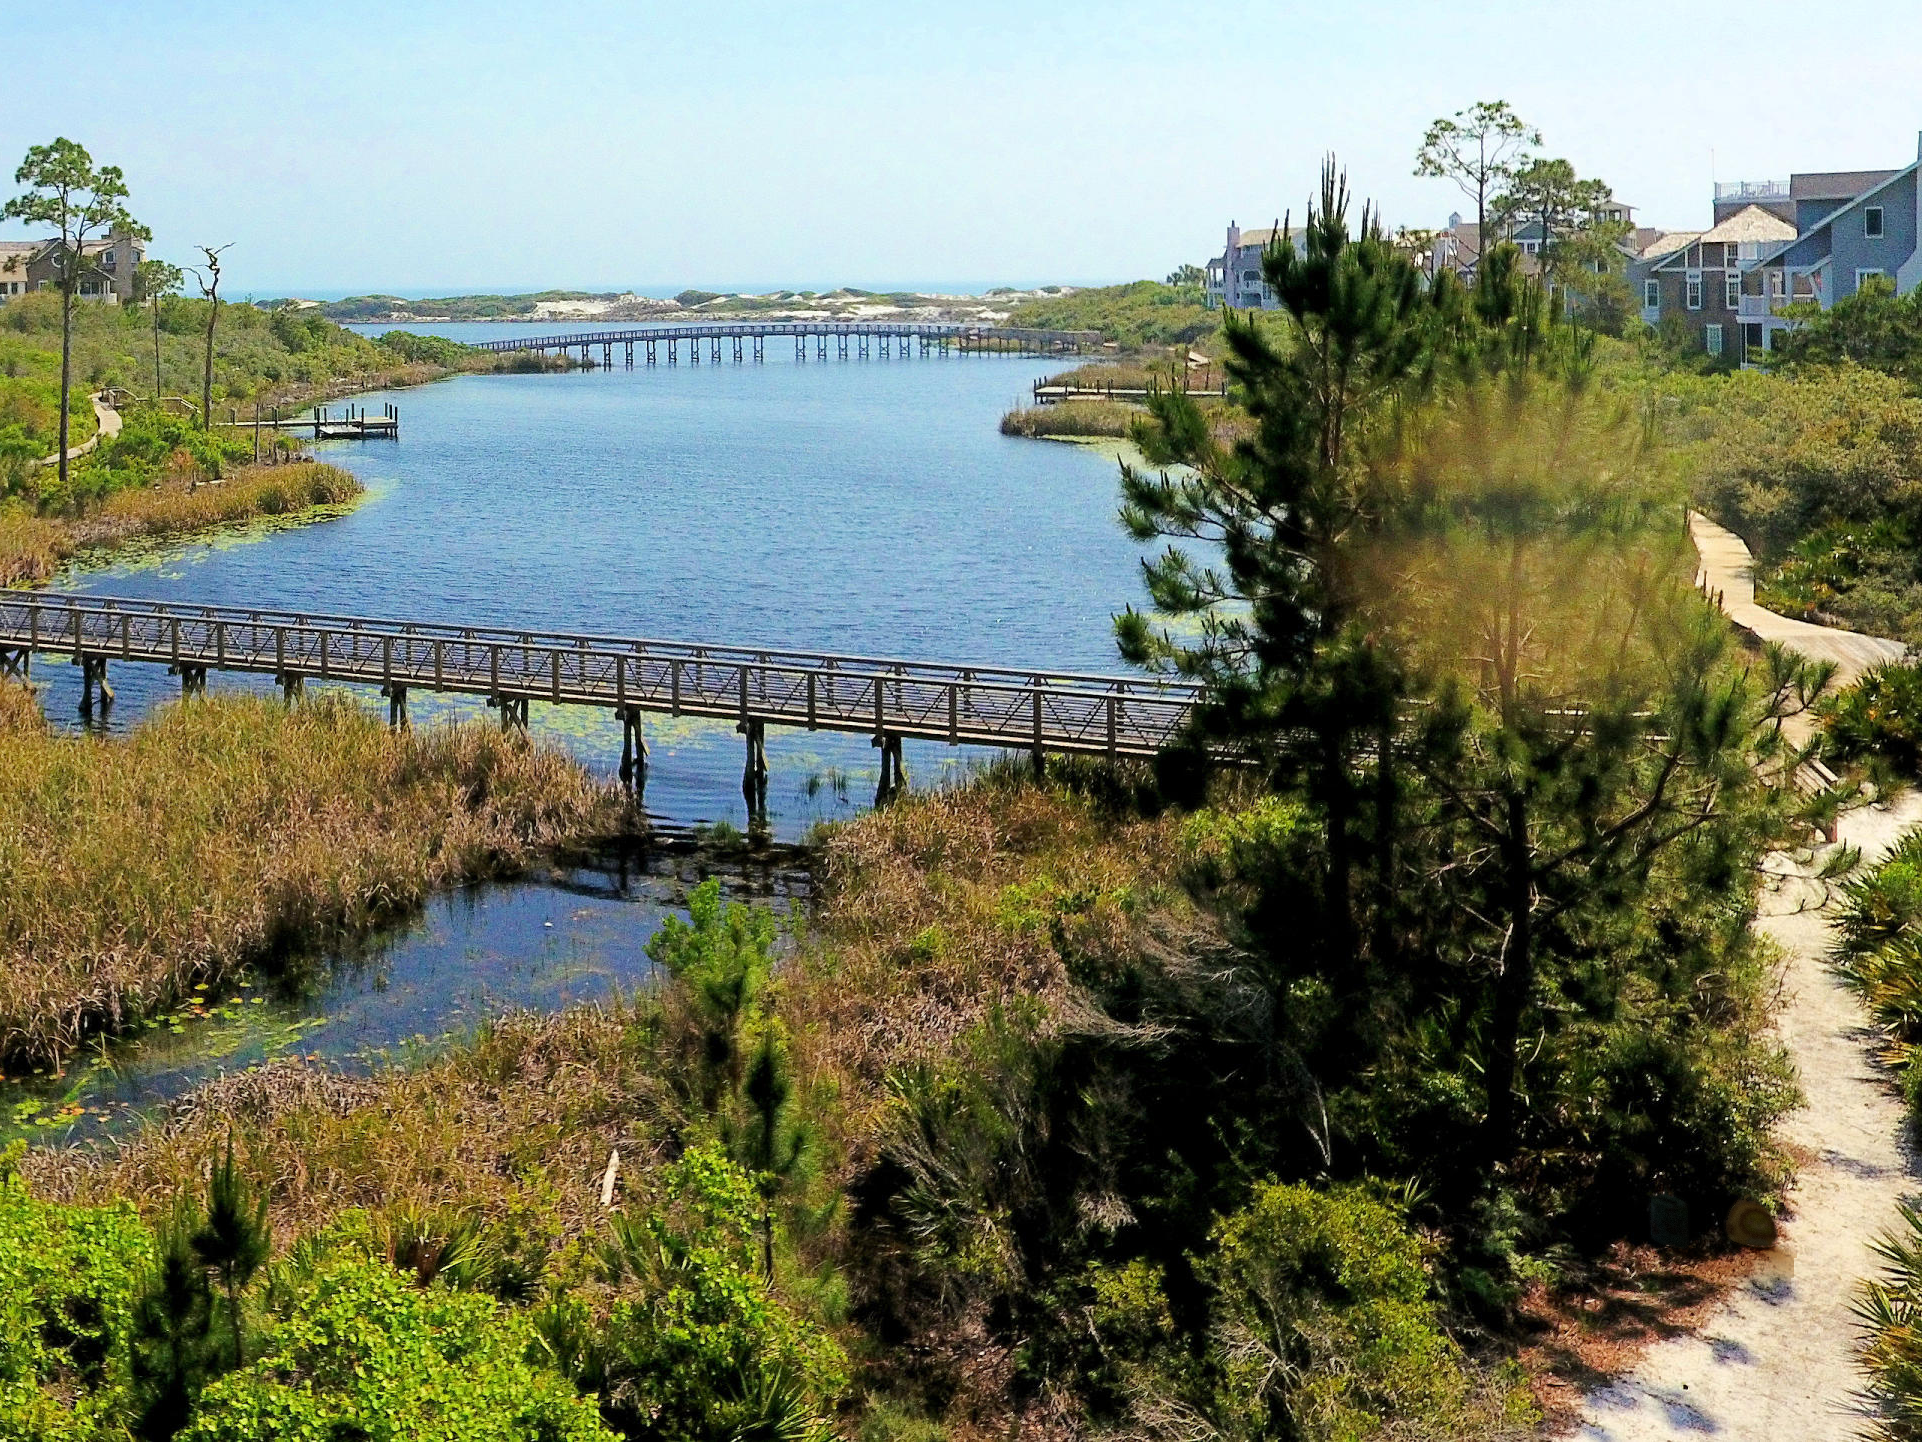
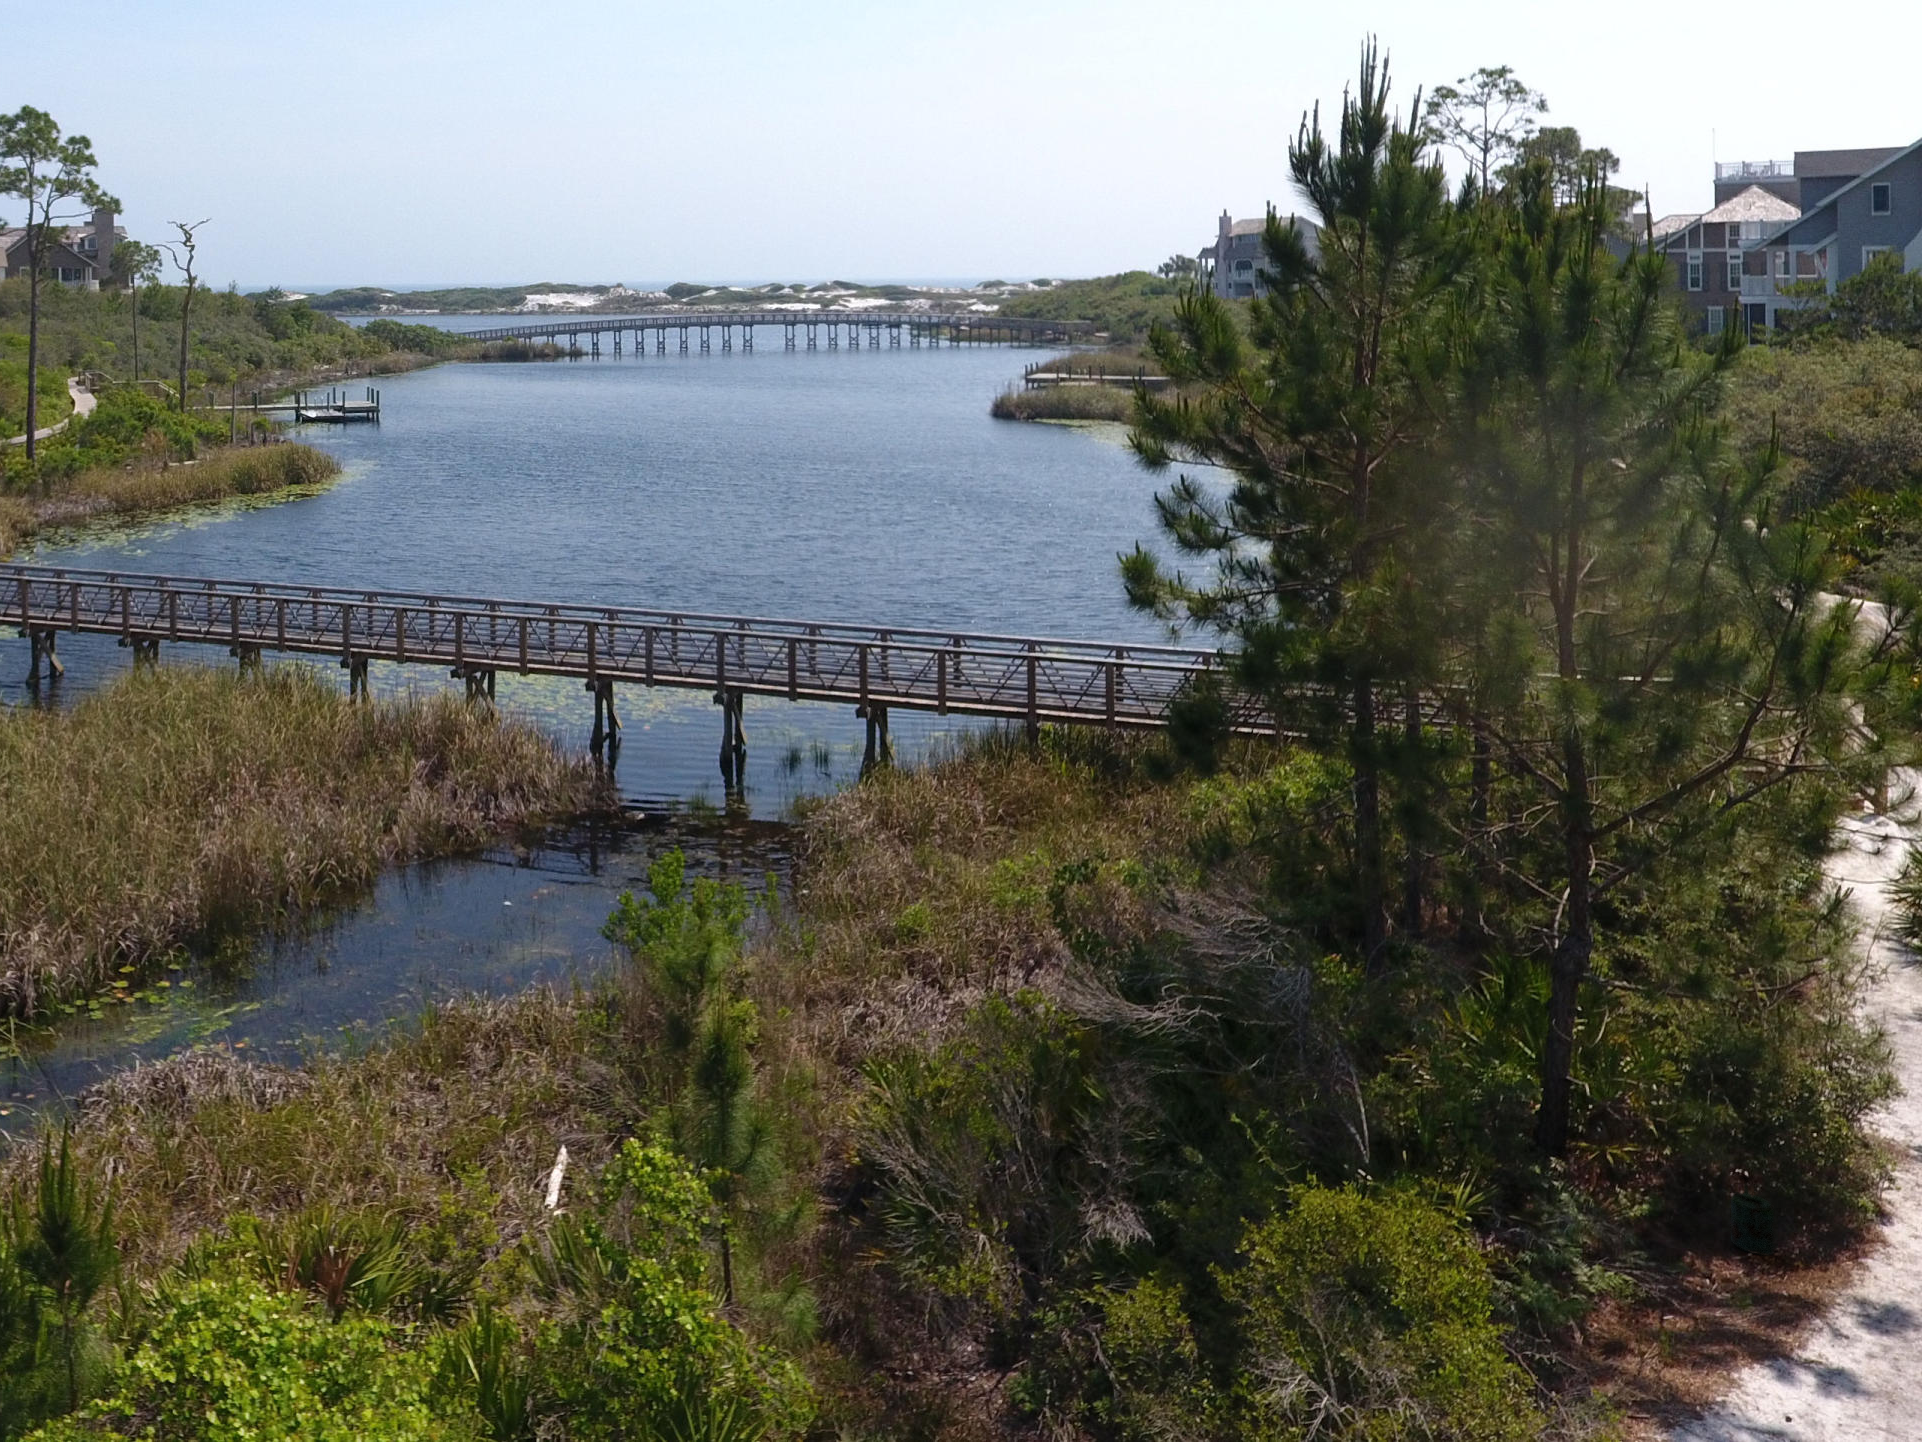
backpack: present [1726,1194,1778,1248] -> none [1817,1193,1878,1255]

